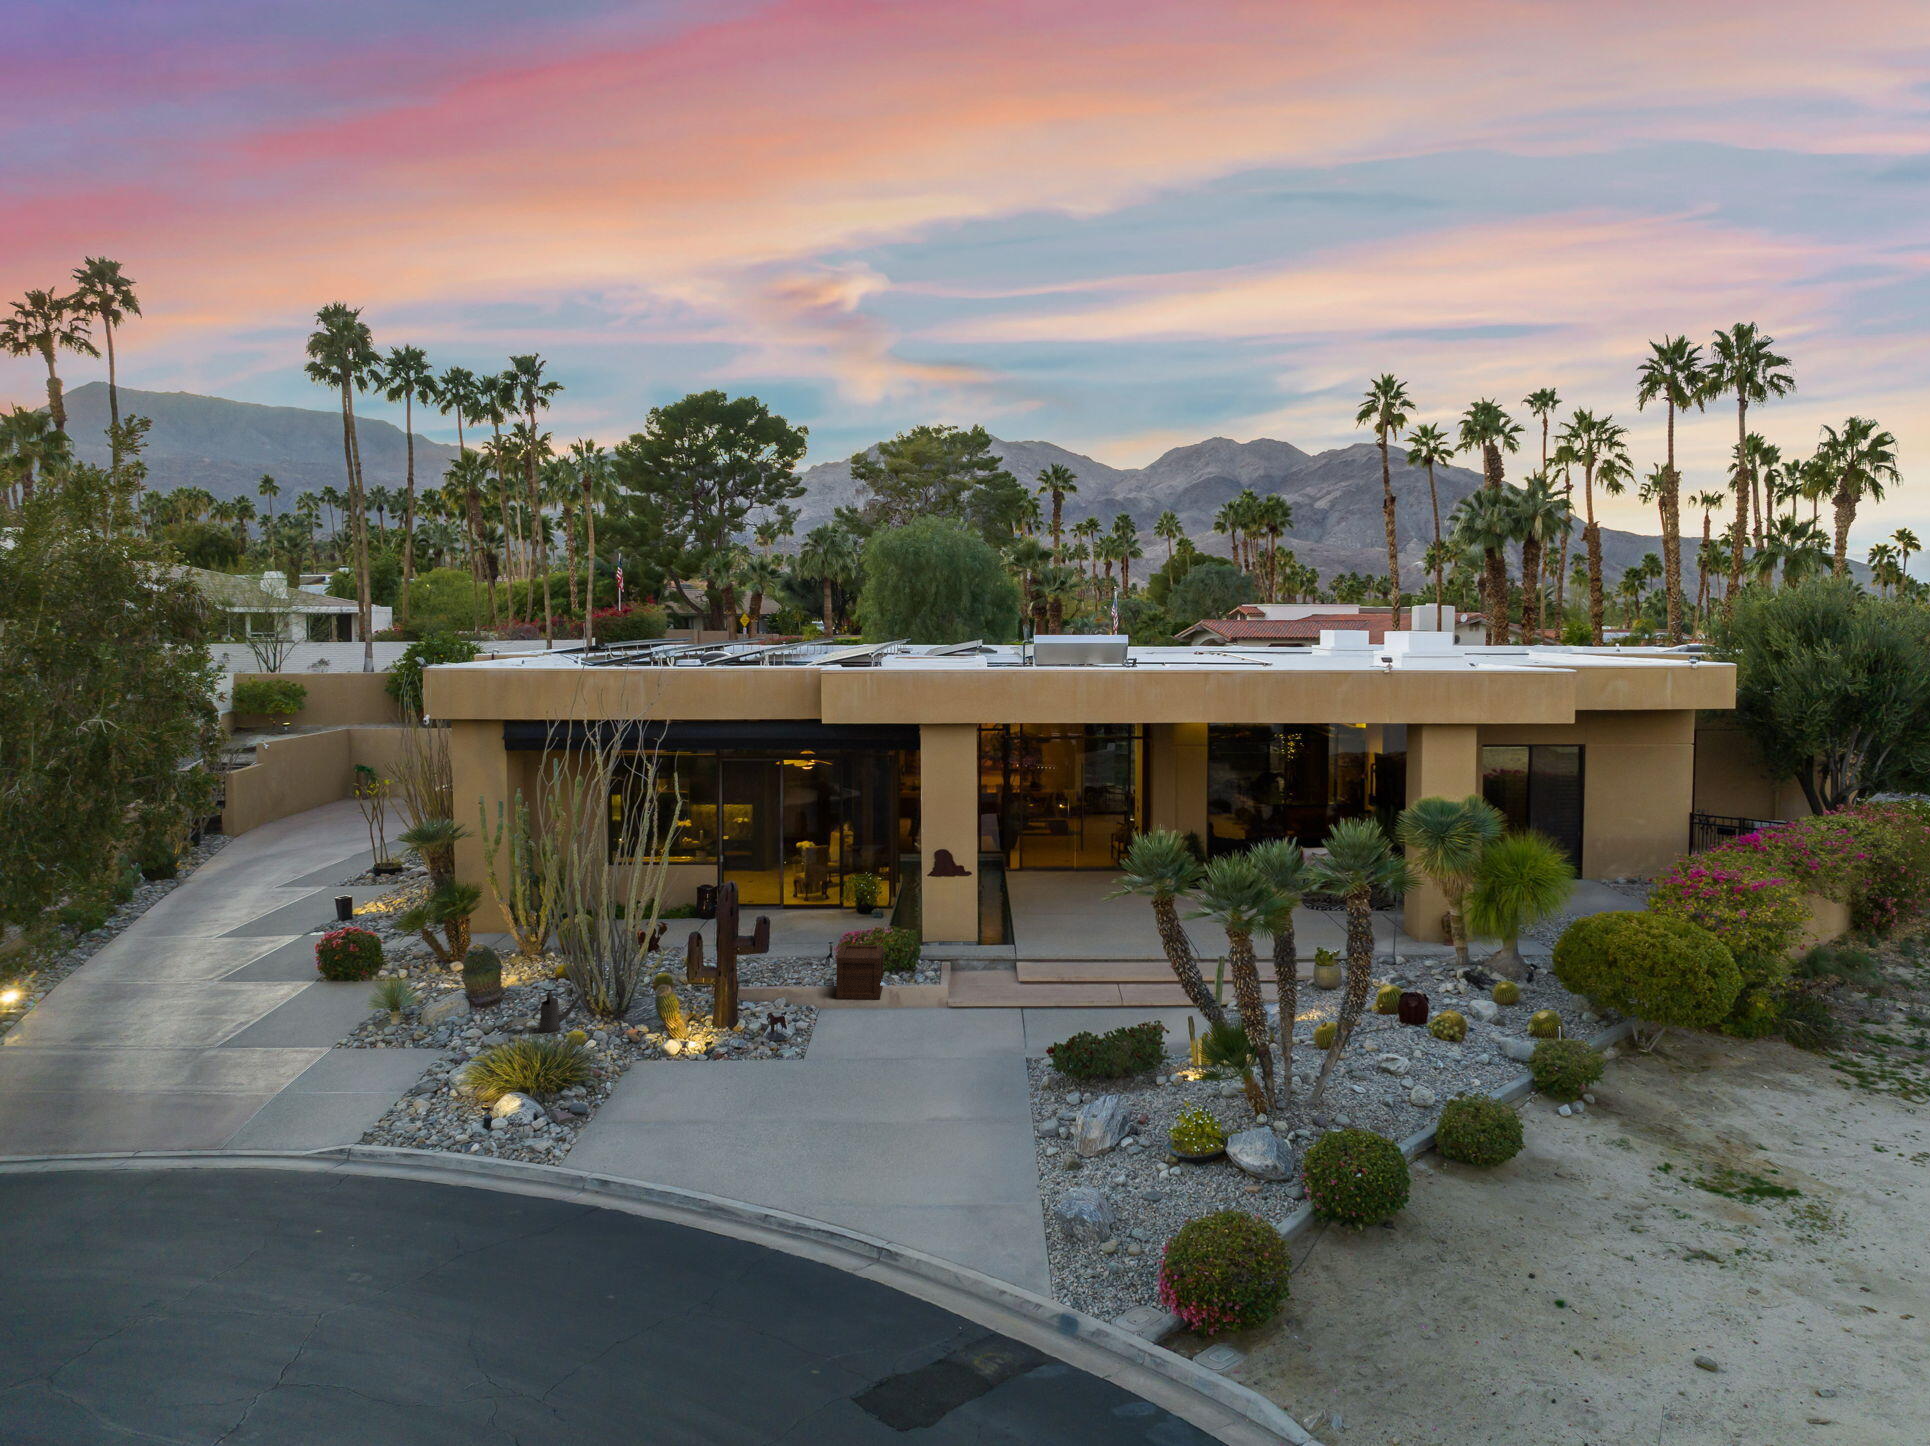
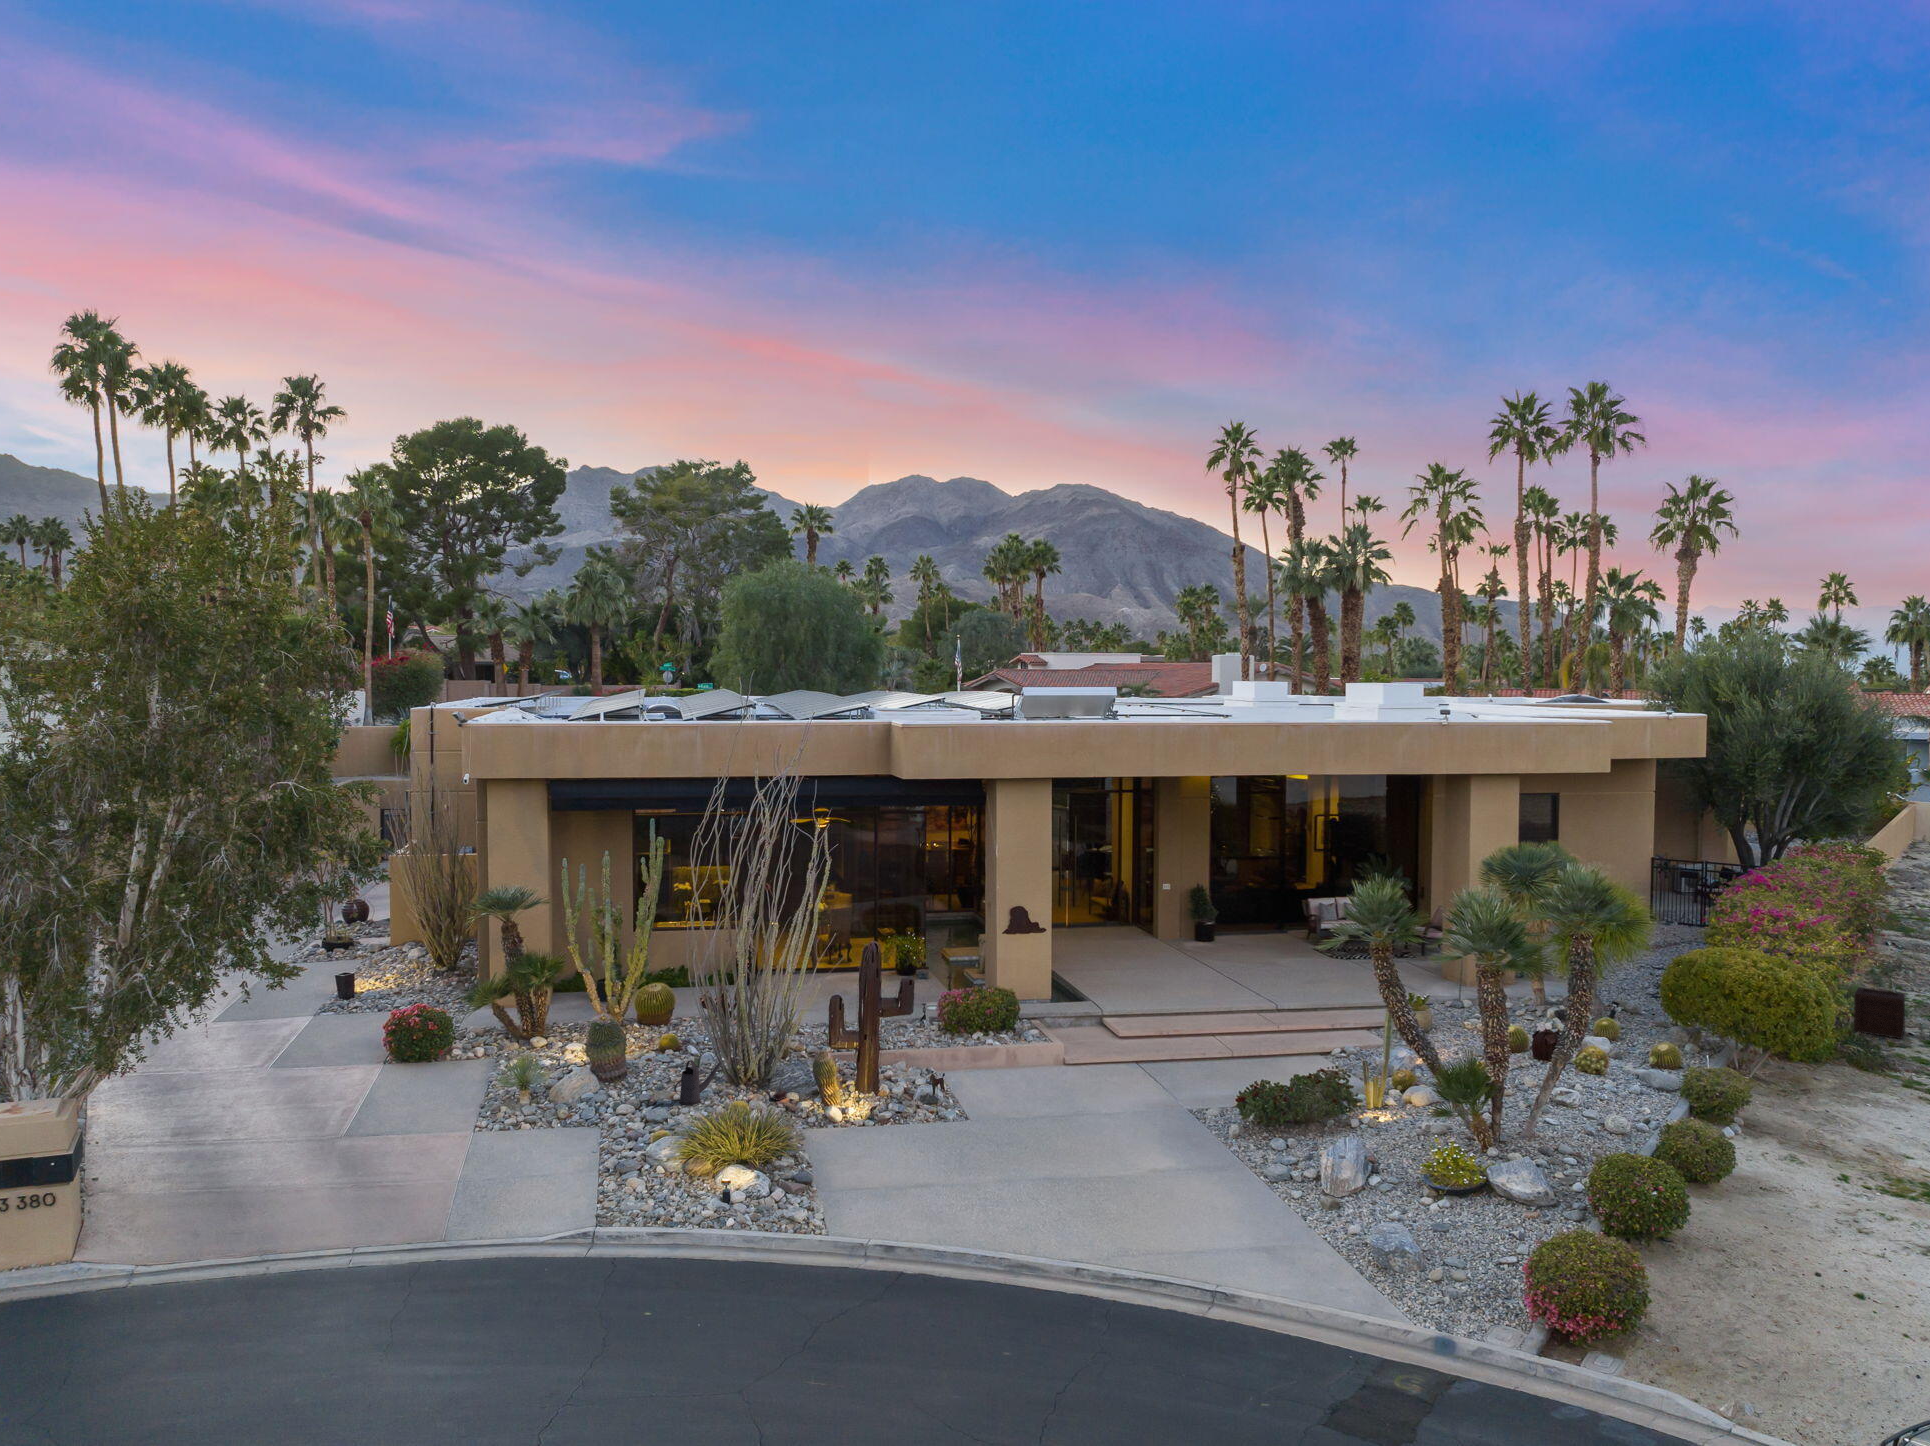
wooden crate: present [836,945,884,999] -> present [1854,987,1905,1039]
potted plant: none [625,995,654,1033] -> present [773,1063,794,1100]

